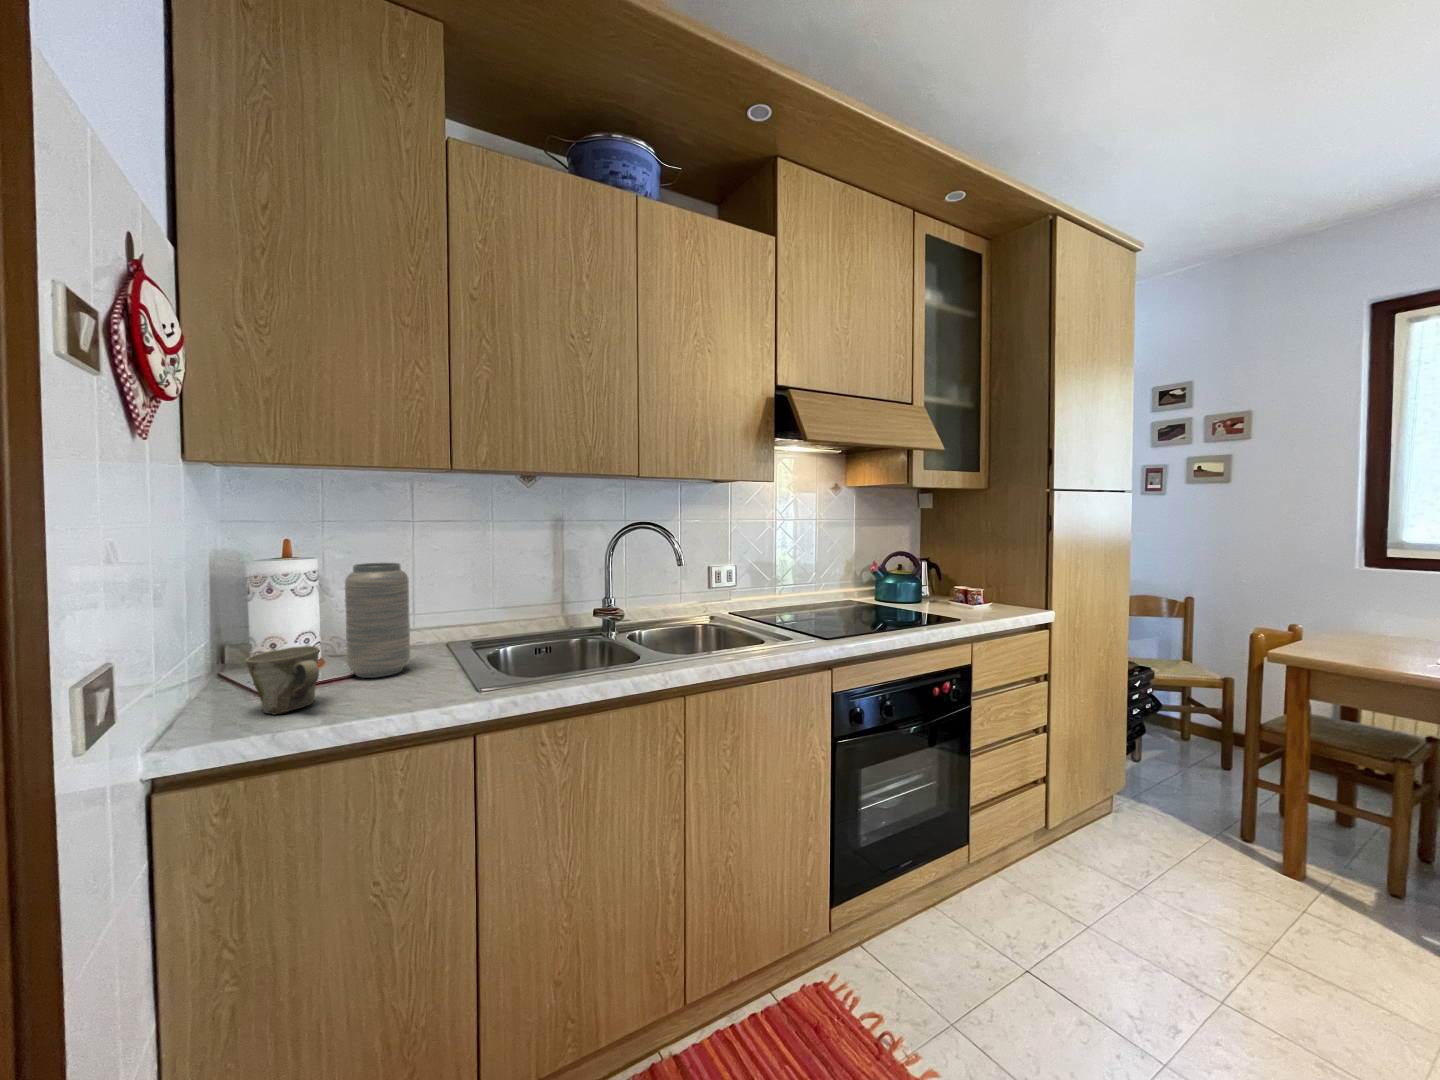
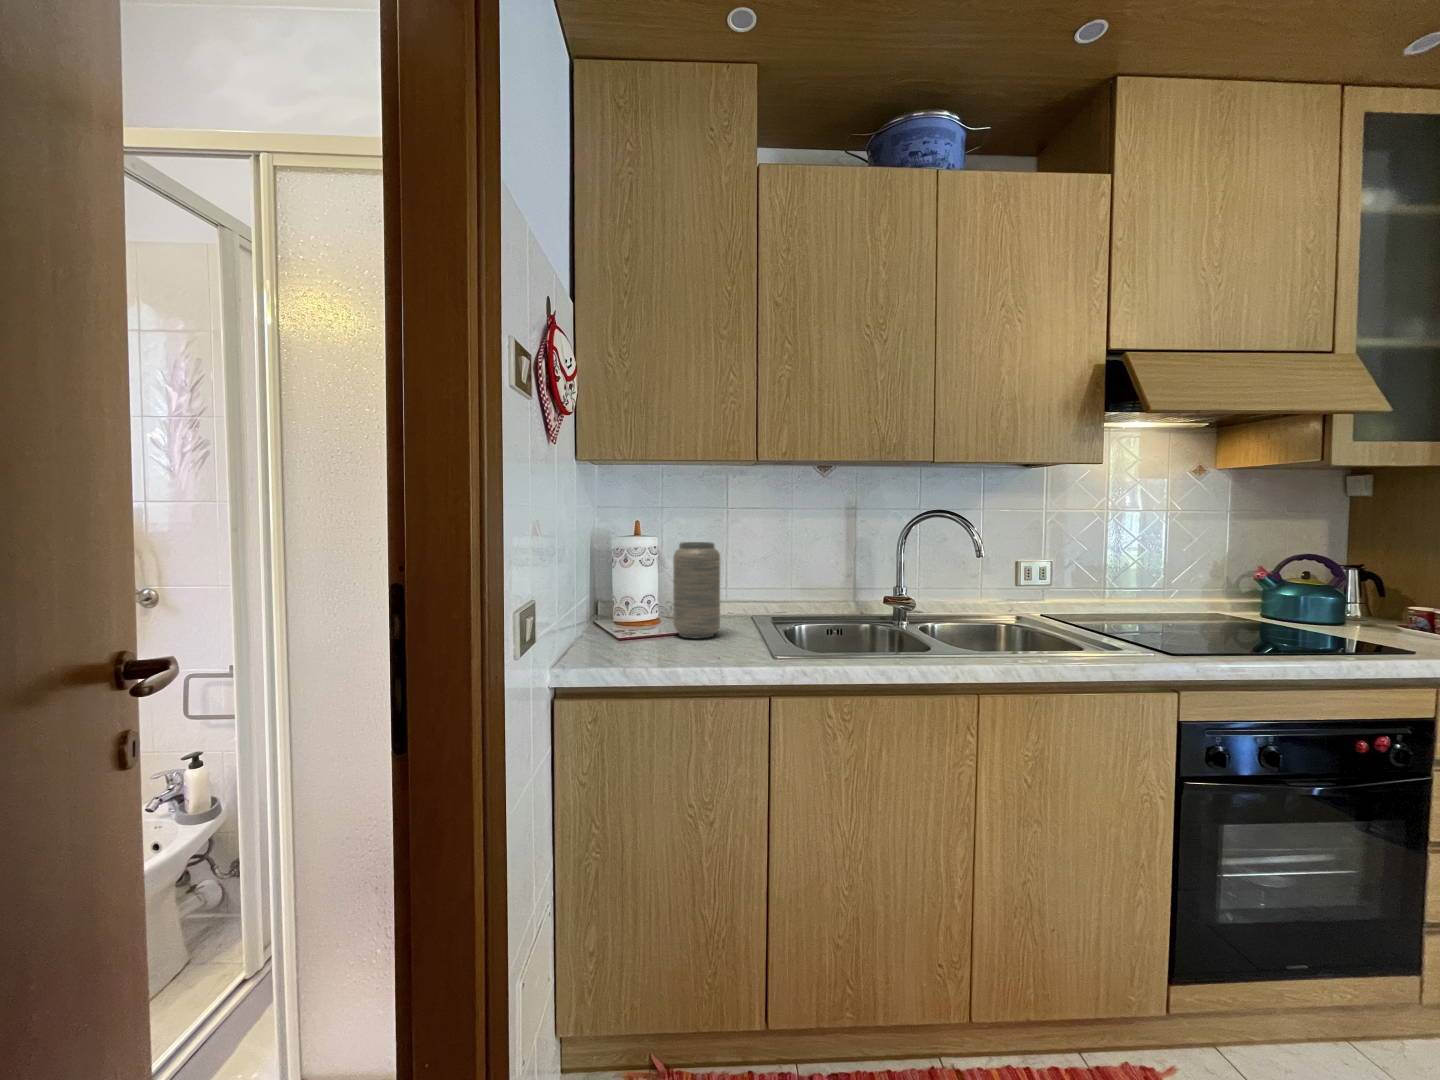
mug: present [246,646,319,714] -> none [608,605,655,655]

